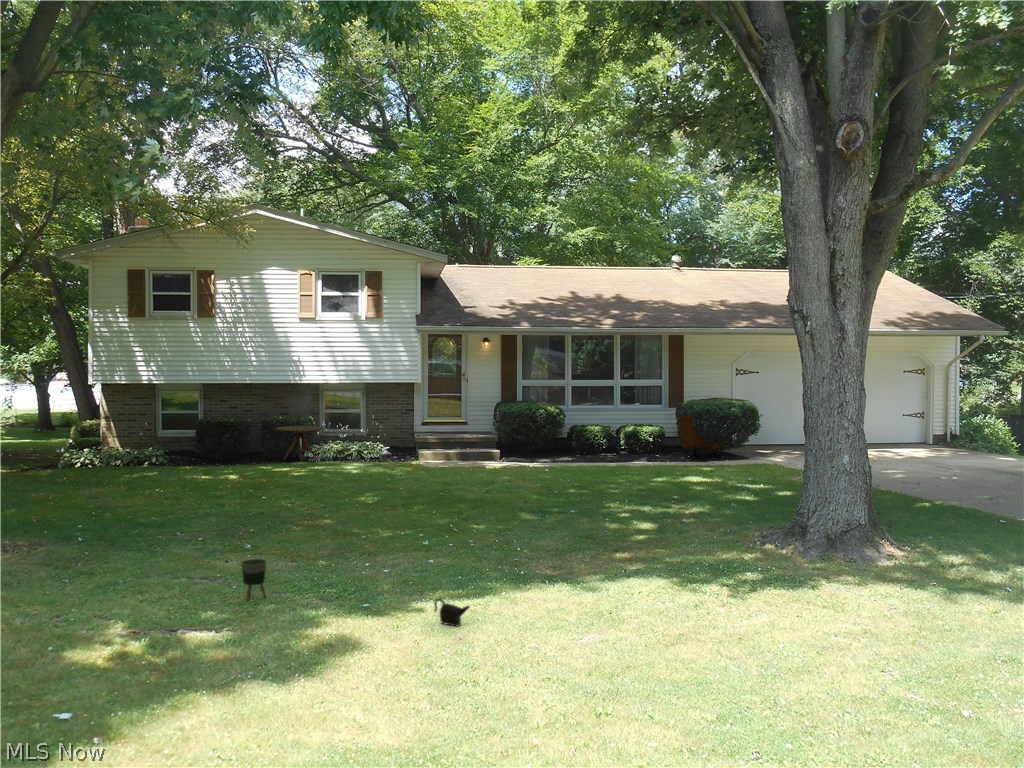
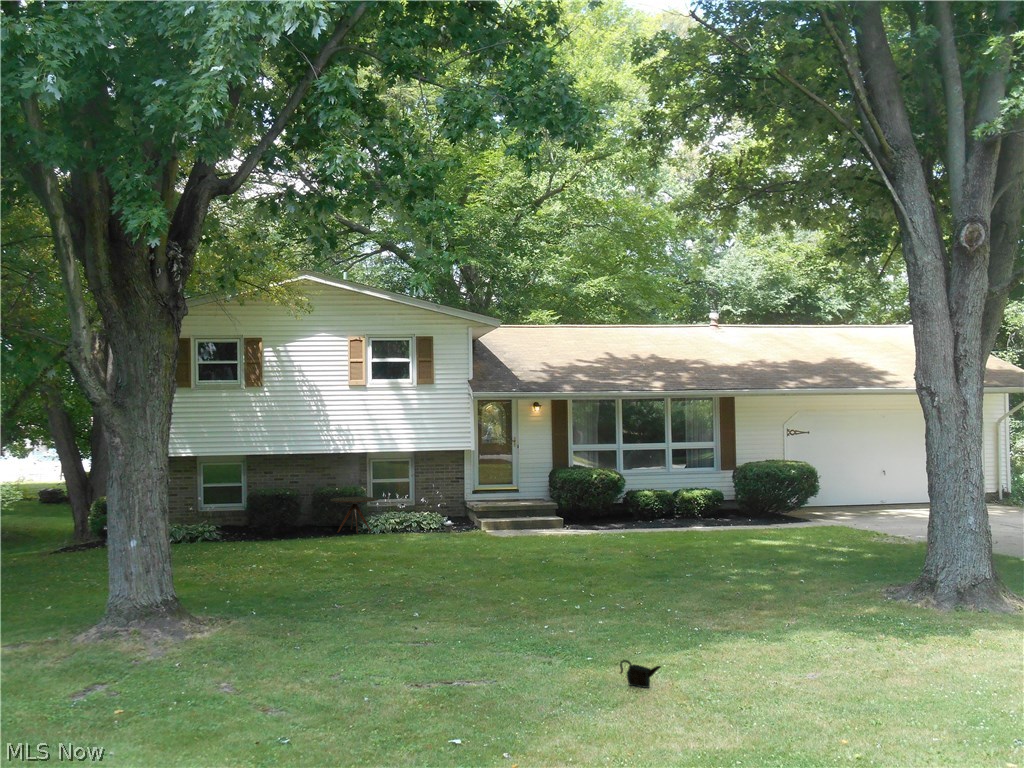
lounge chair: present [678,415,724,458] -> none [739,477,785,523]
planter: present [241,559,266,602] -> none [406,626,431,671]

